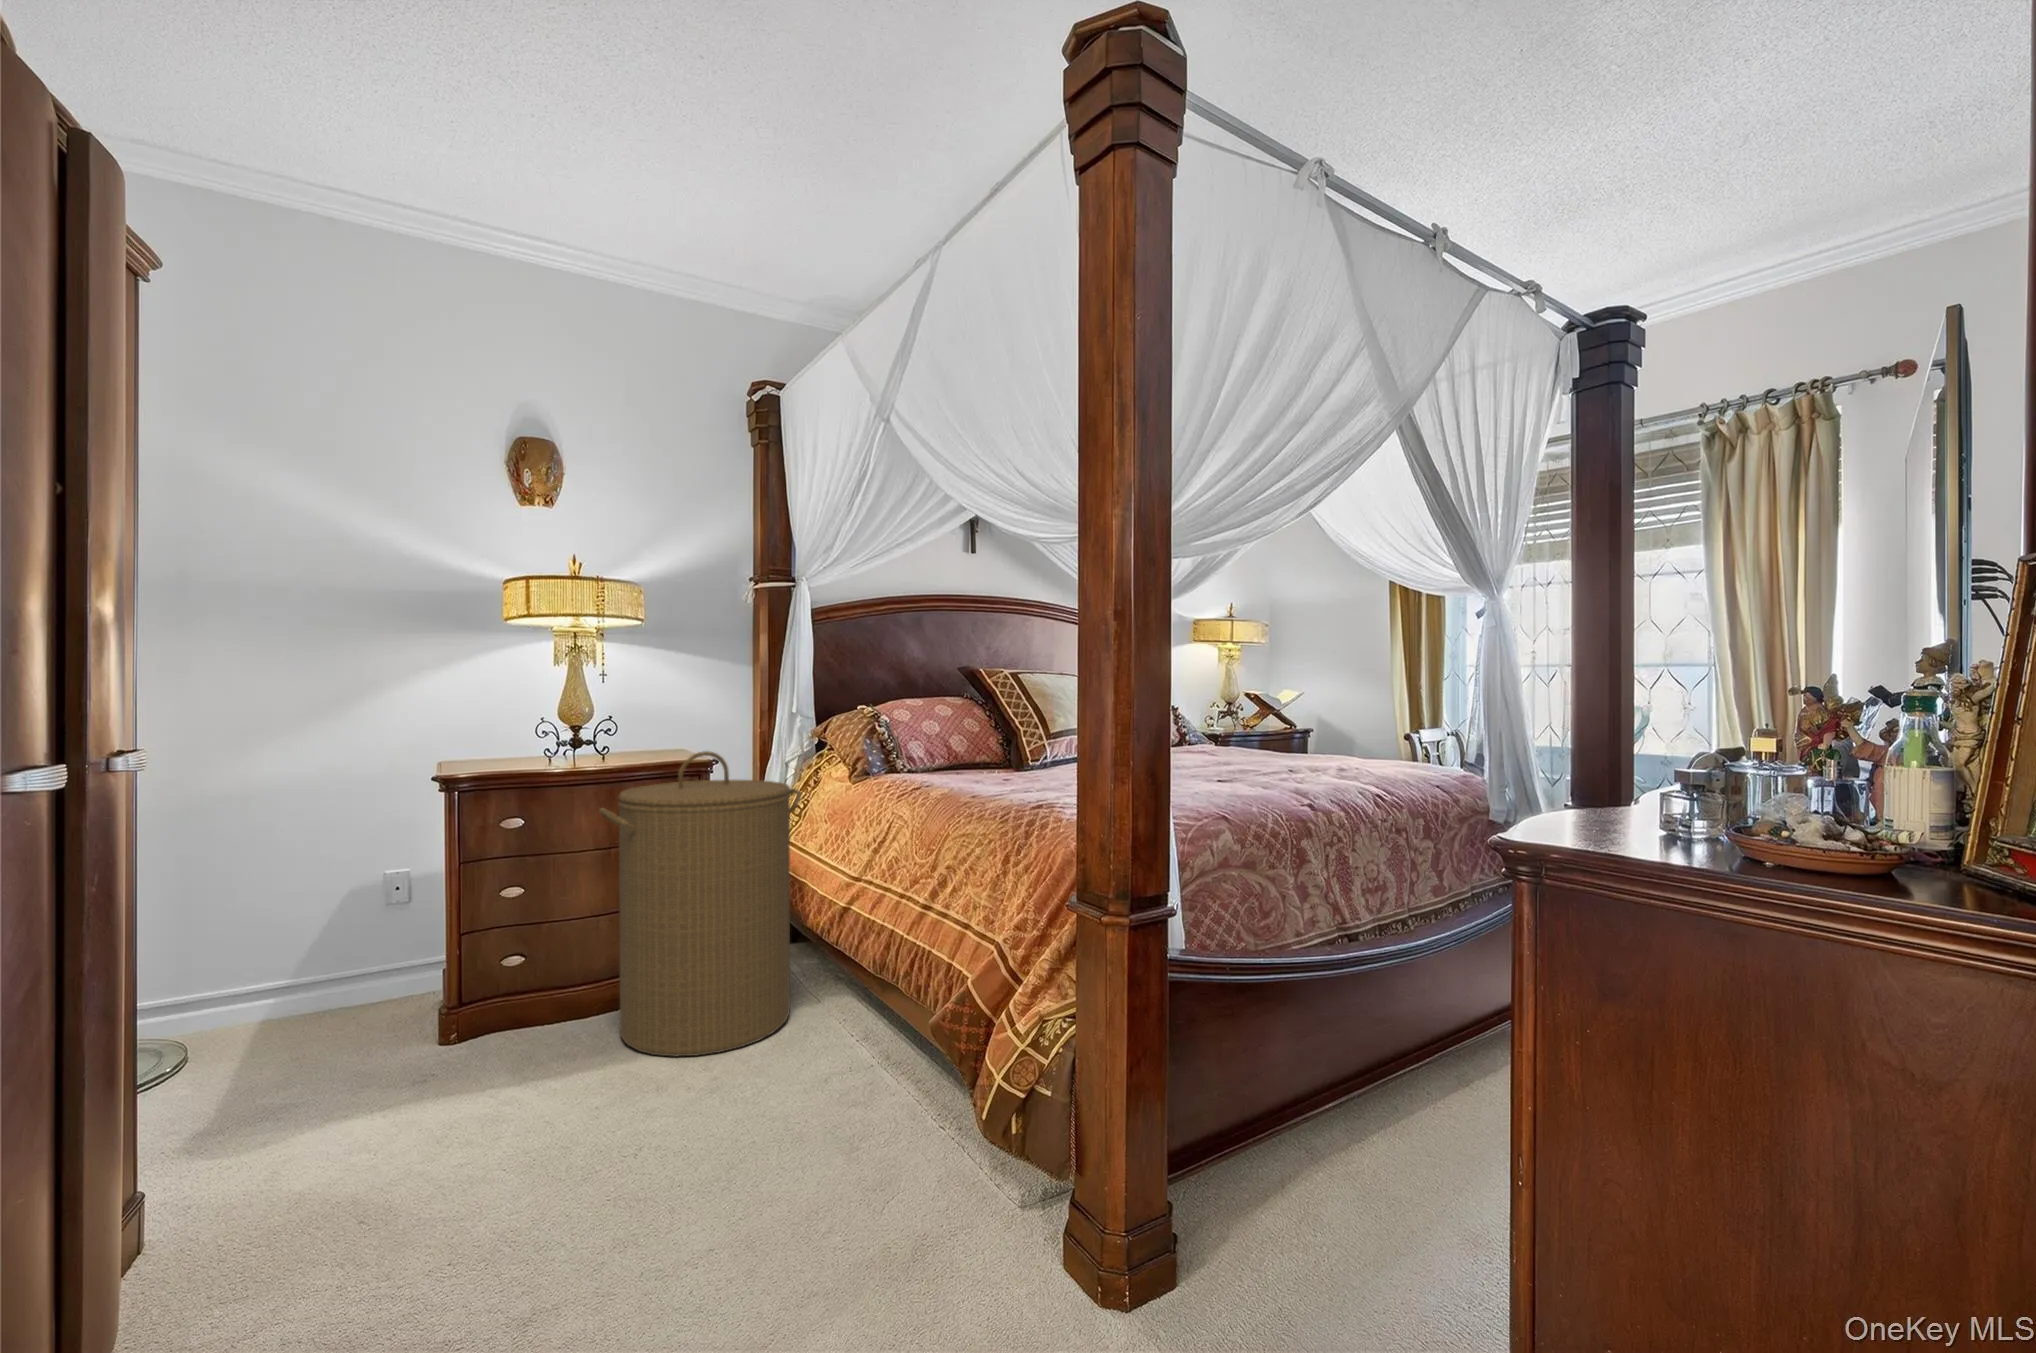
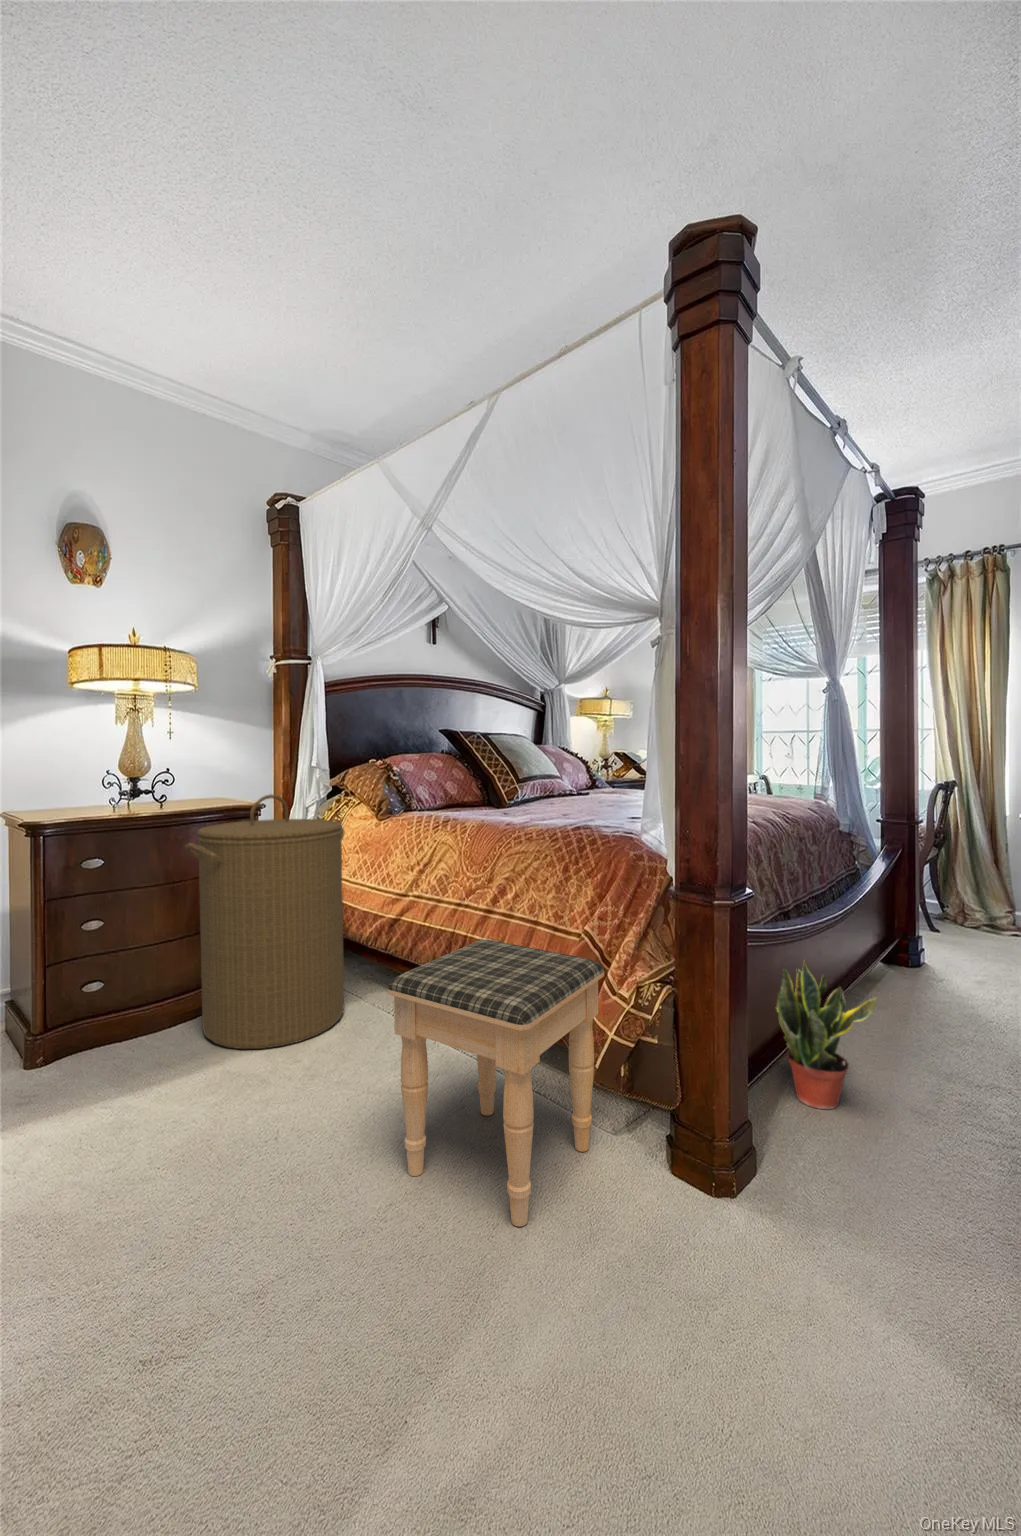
footstool: none [733,944,1000,1294] -> present [388,940,604,1227]
potted plant: none [1256,998,1374,1213] -> present [777,961,878,1109]

